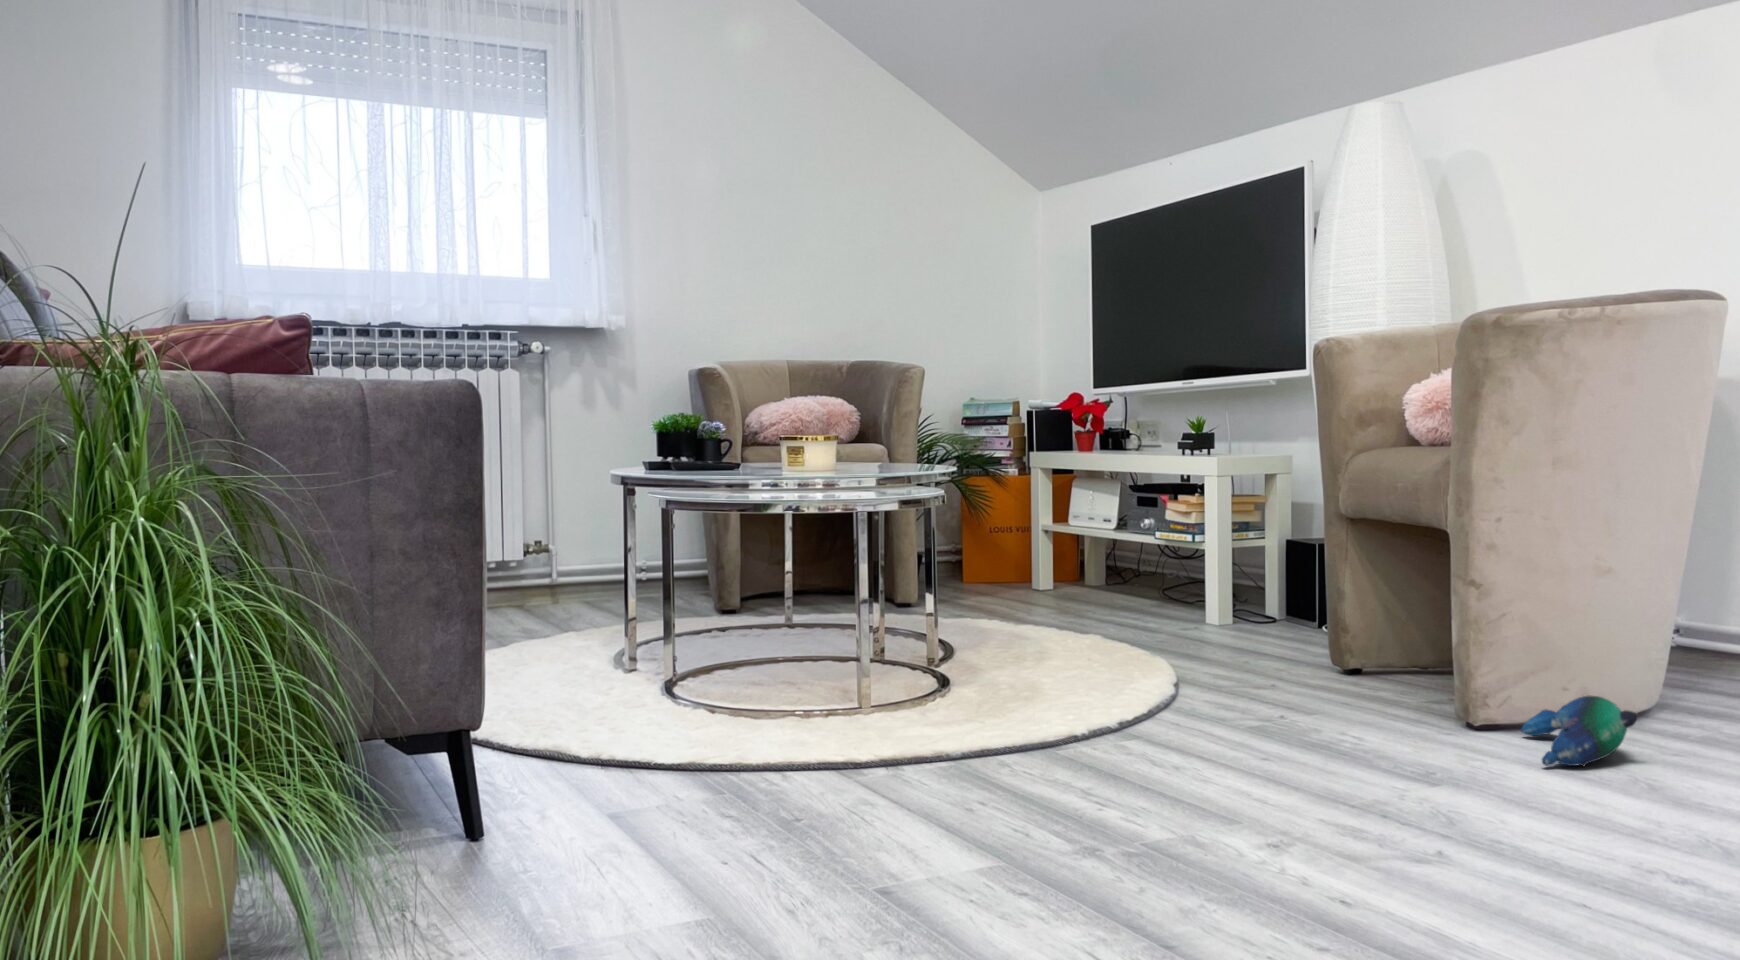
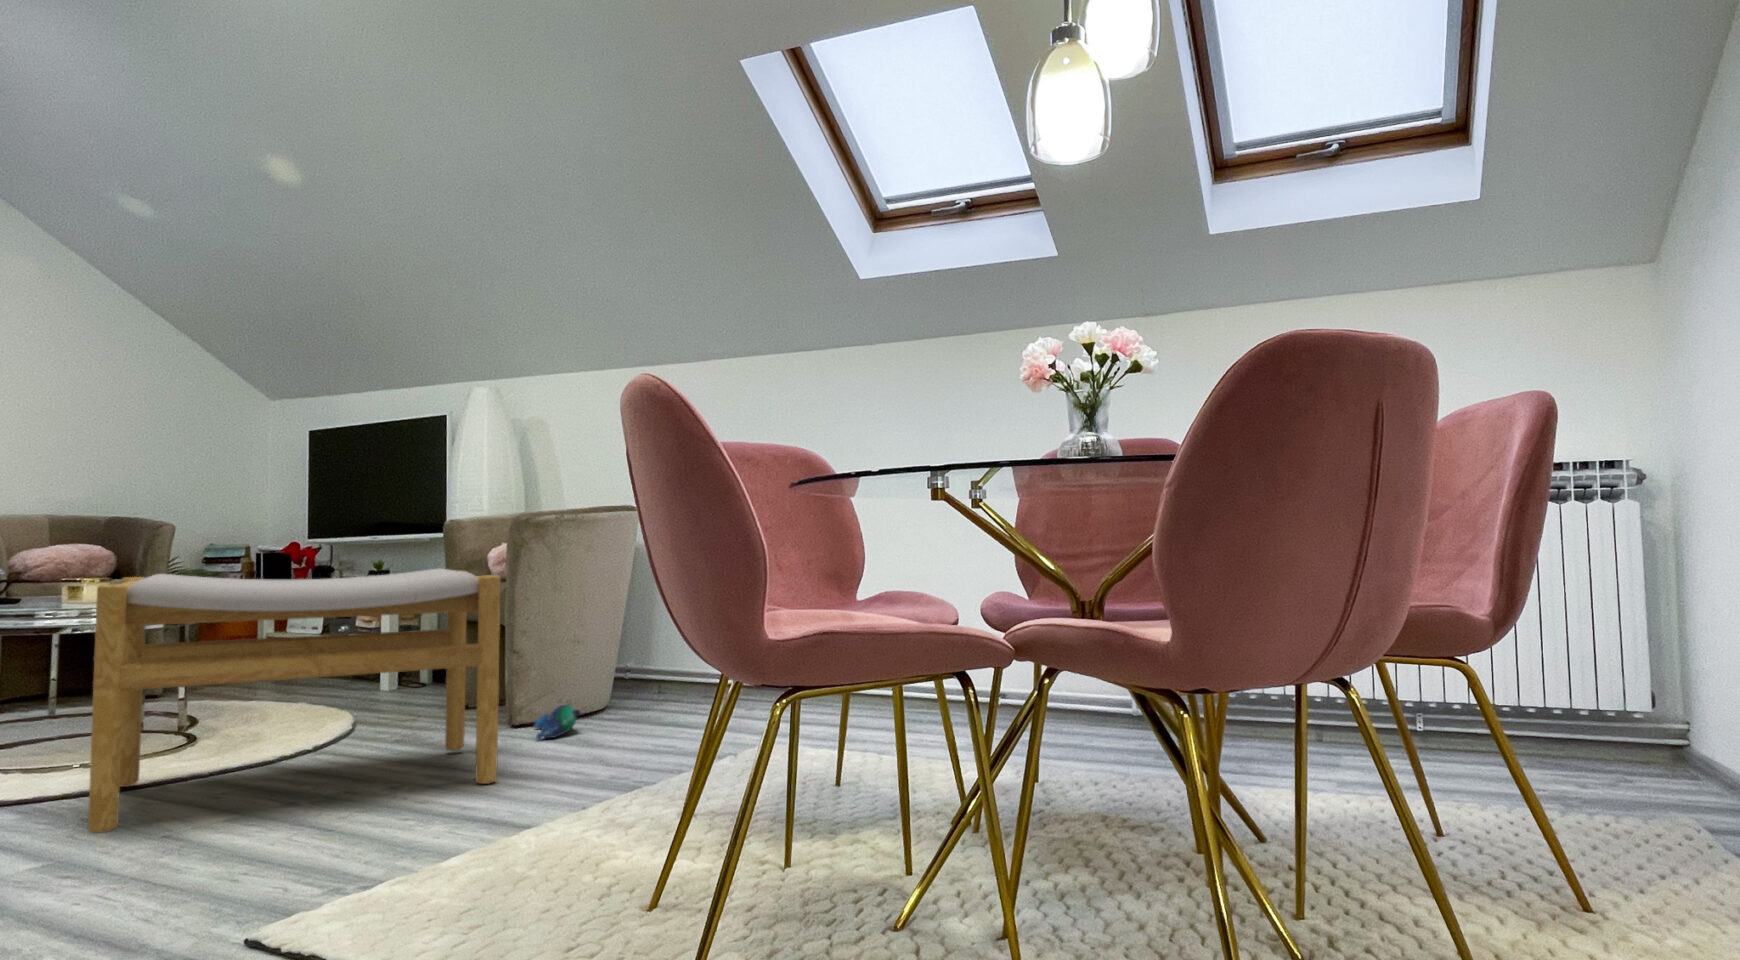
footstool: none [761,392,1511,878] -> present [88,568,500,833]

